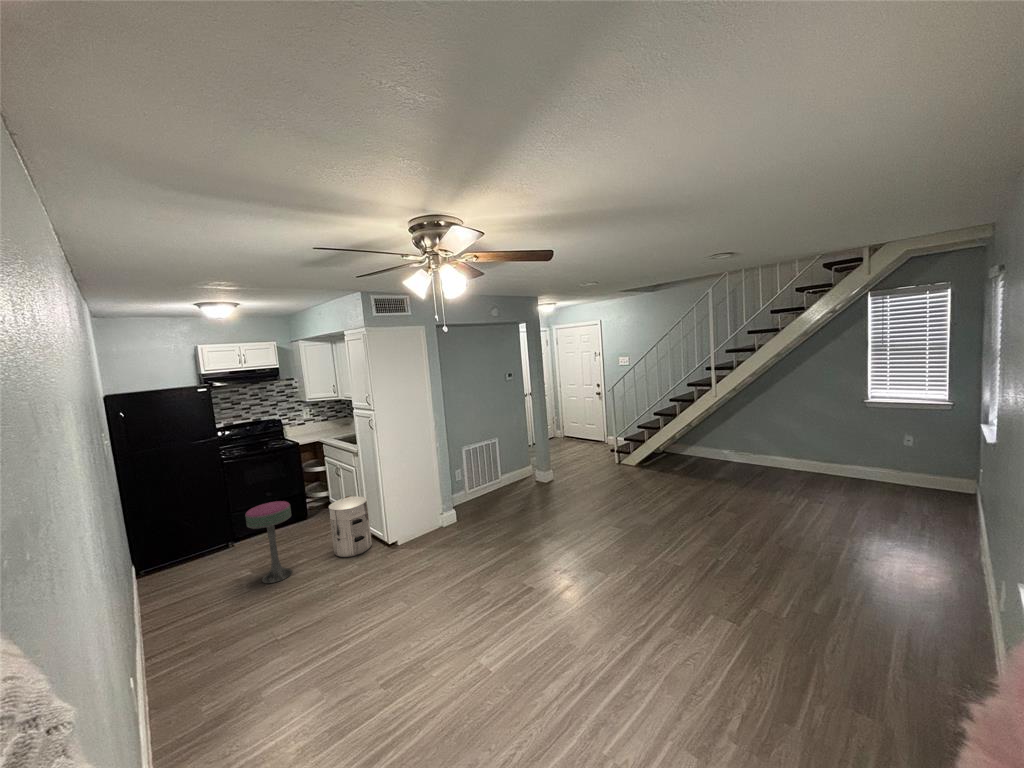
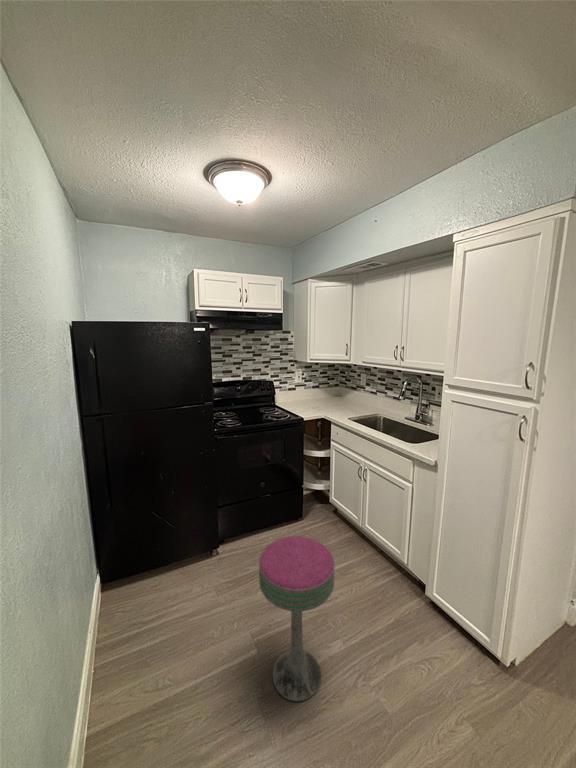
waste bin: present [328,496,372,557] -> none [375,534,449,659]

